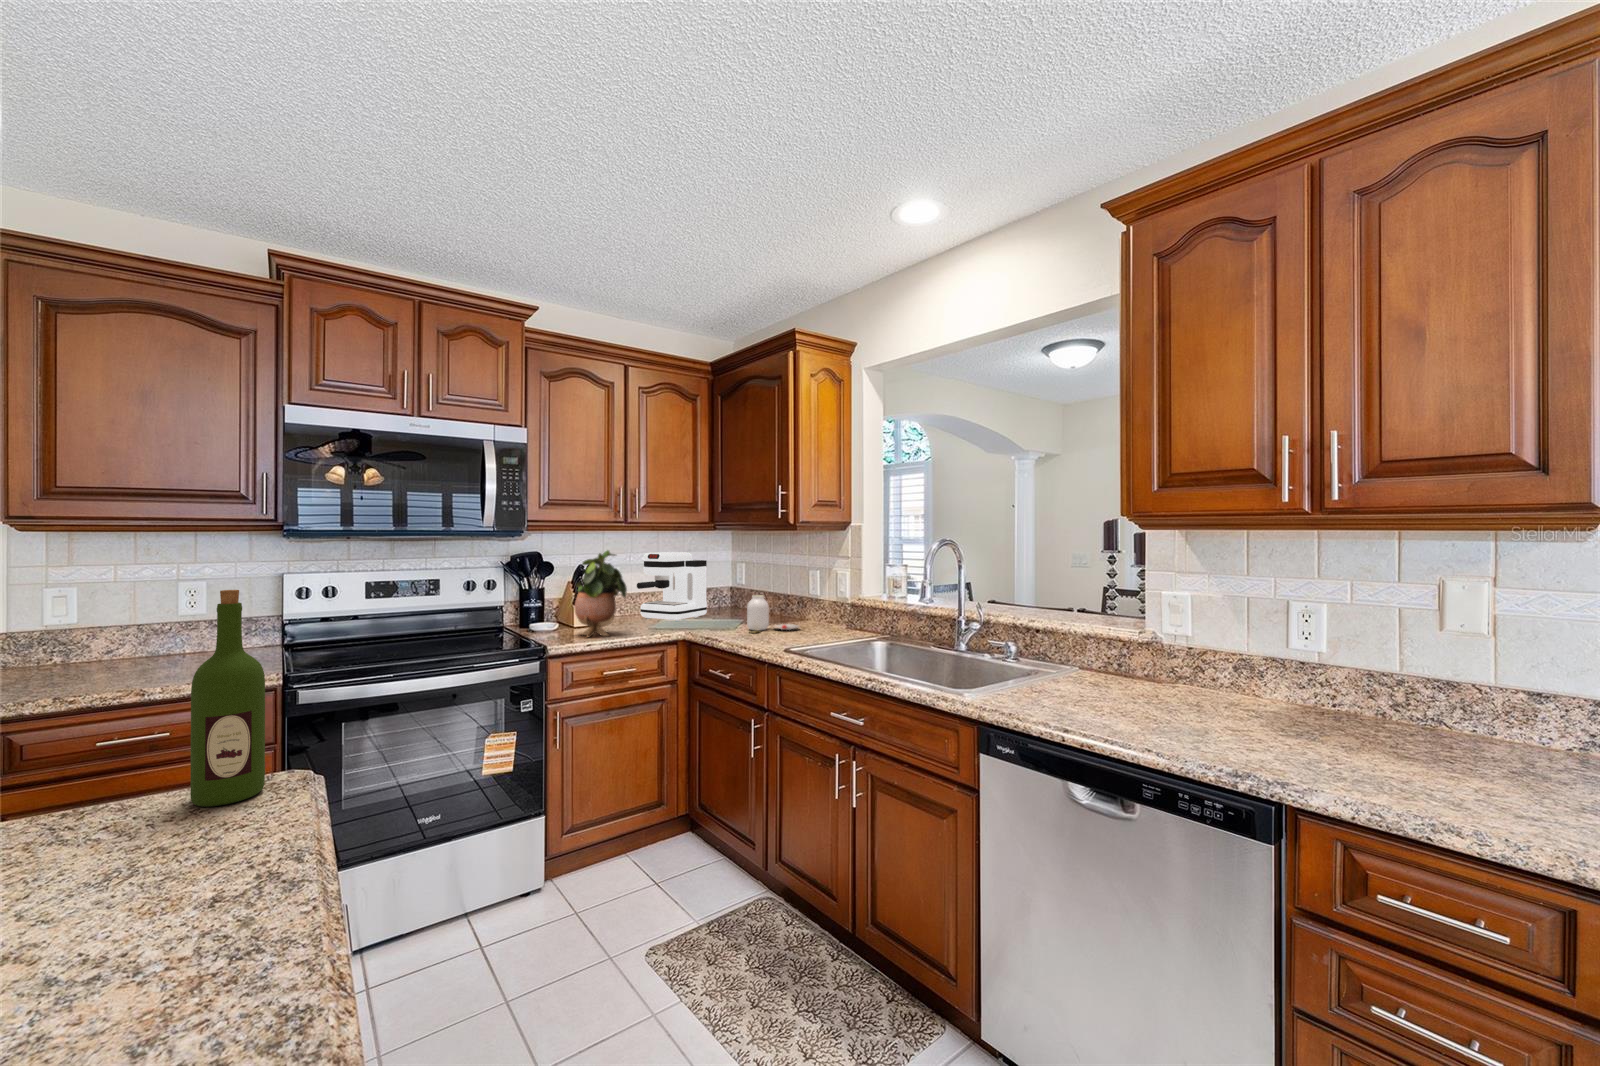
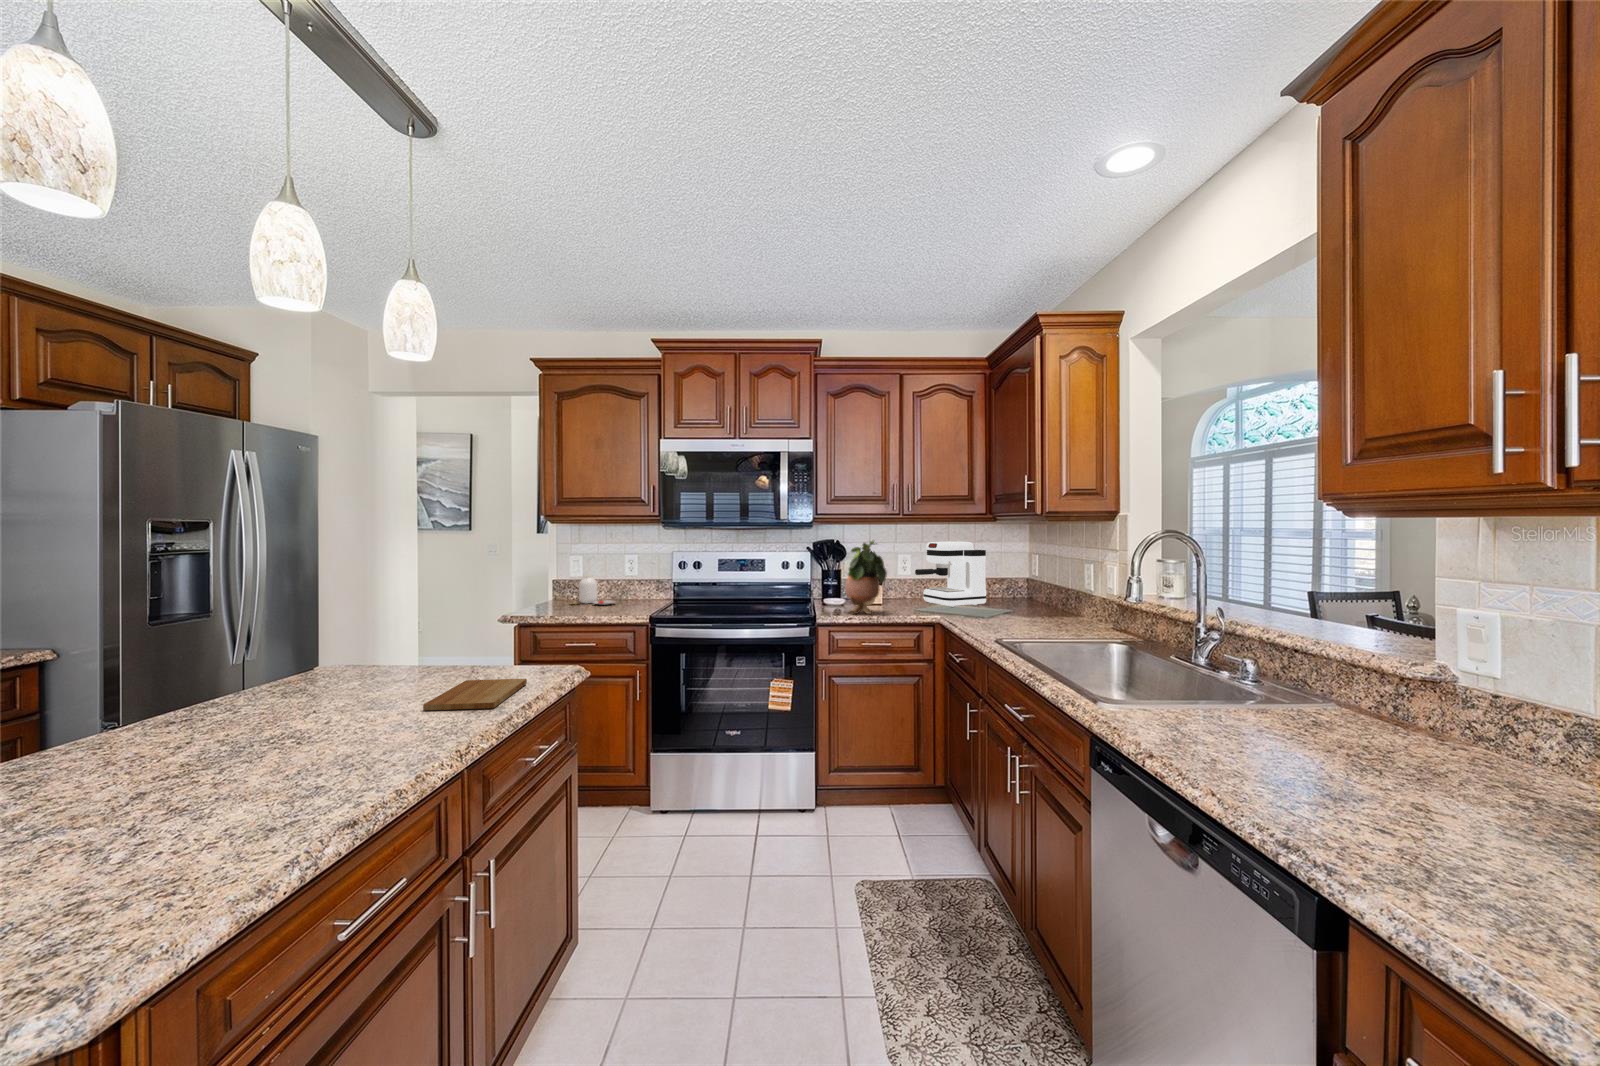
wine bottle: present [190,590,265,807] -> none [512,562,544,676]
jar: present [747,595,799,633] -> present [579,575,615,605]
cutting board: none [79,806,280,934] -> present [423,679,527,710]

